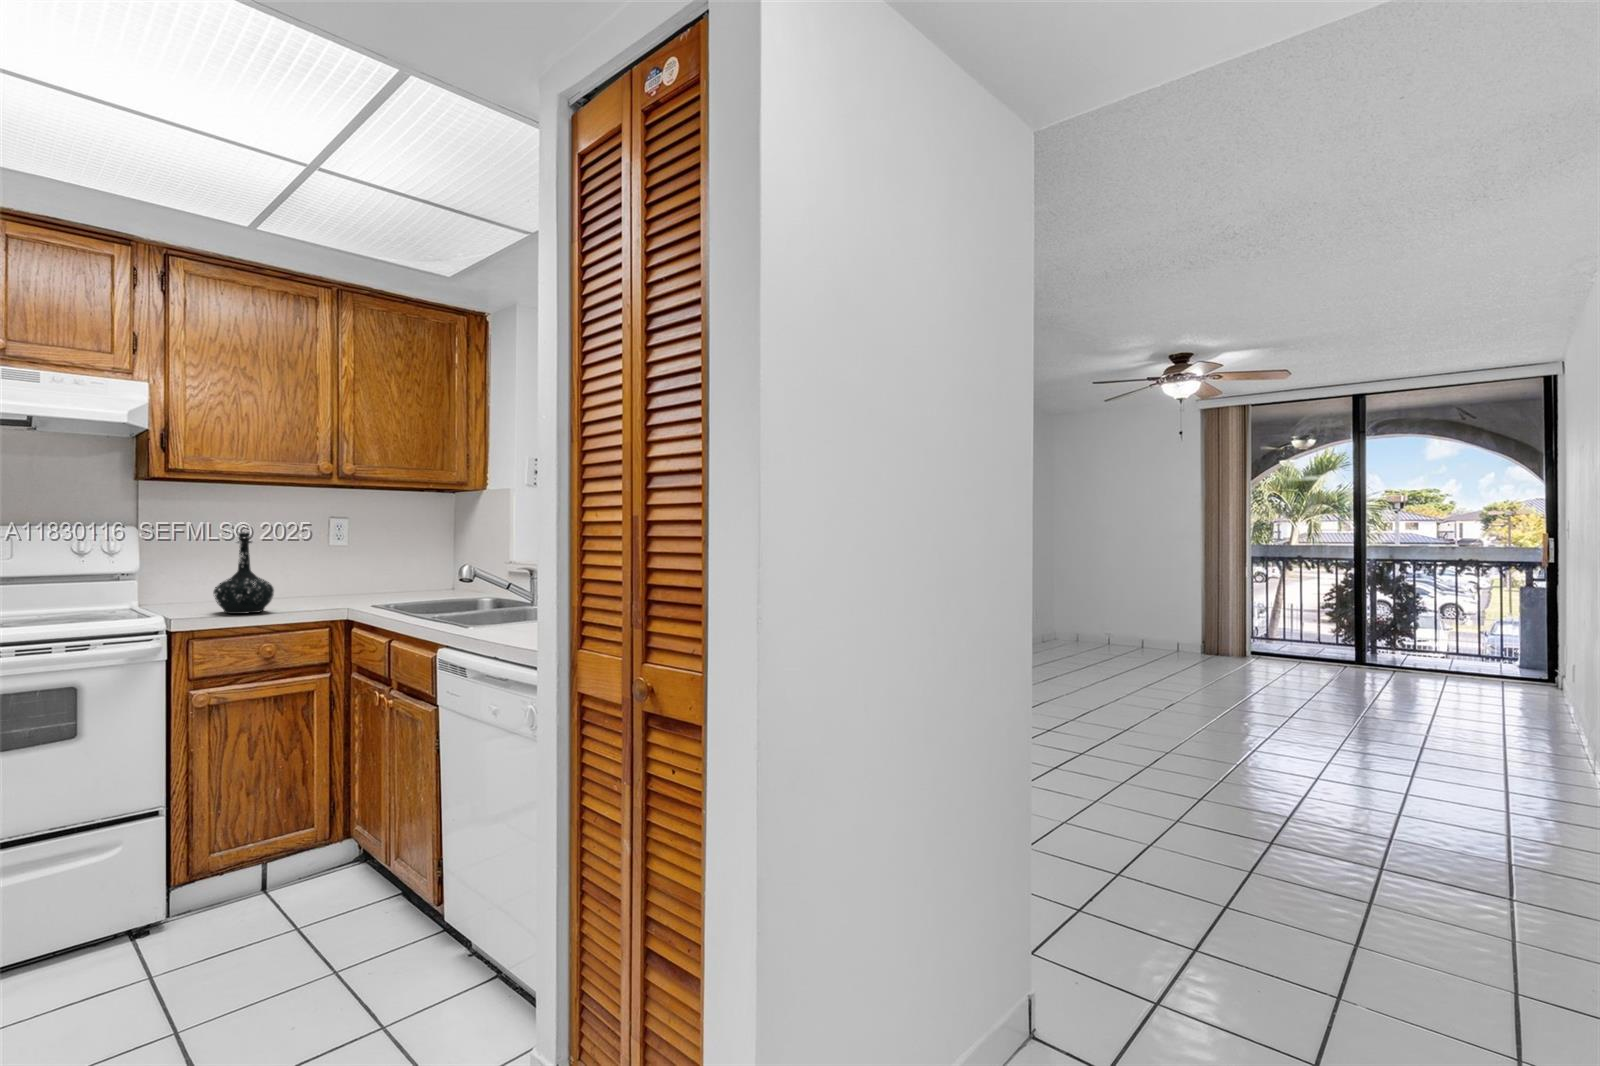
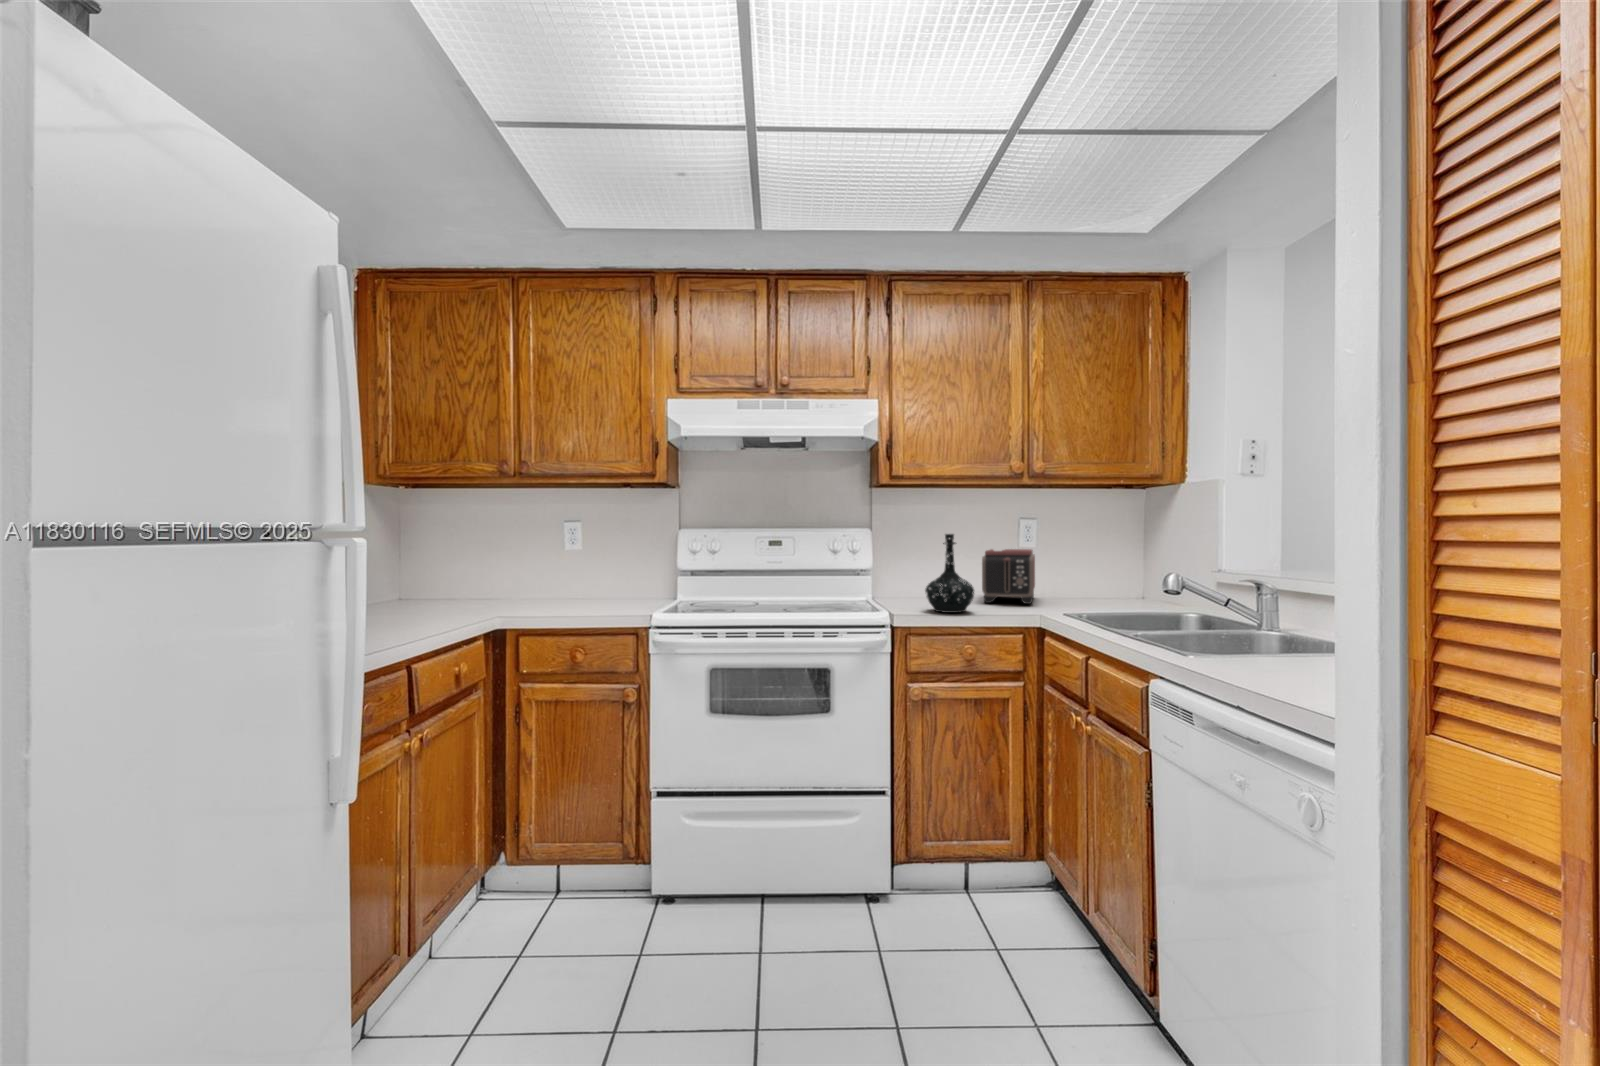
toaster: none [283,548,344,602] -> present [982,549,1035,604]

